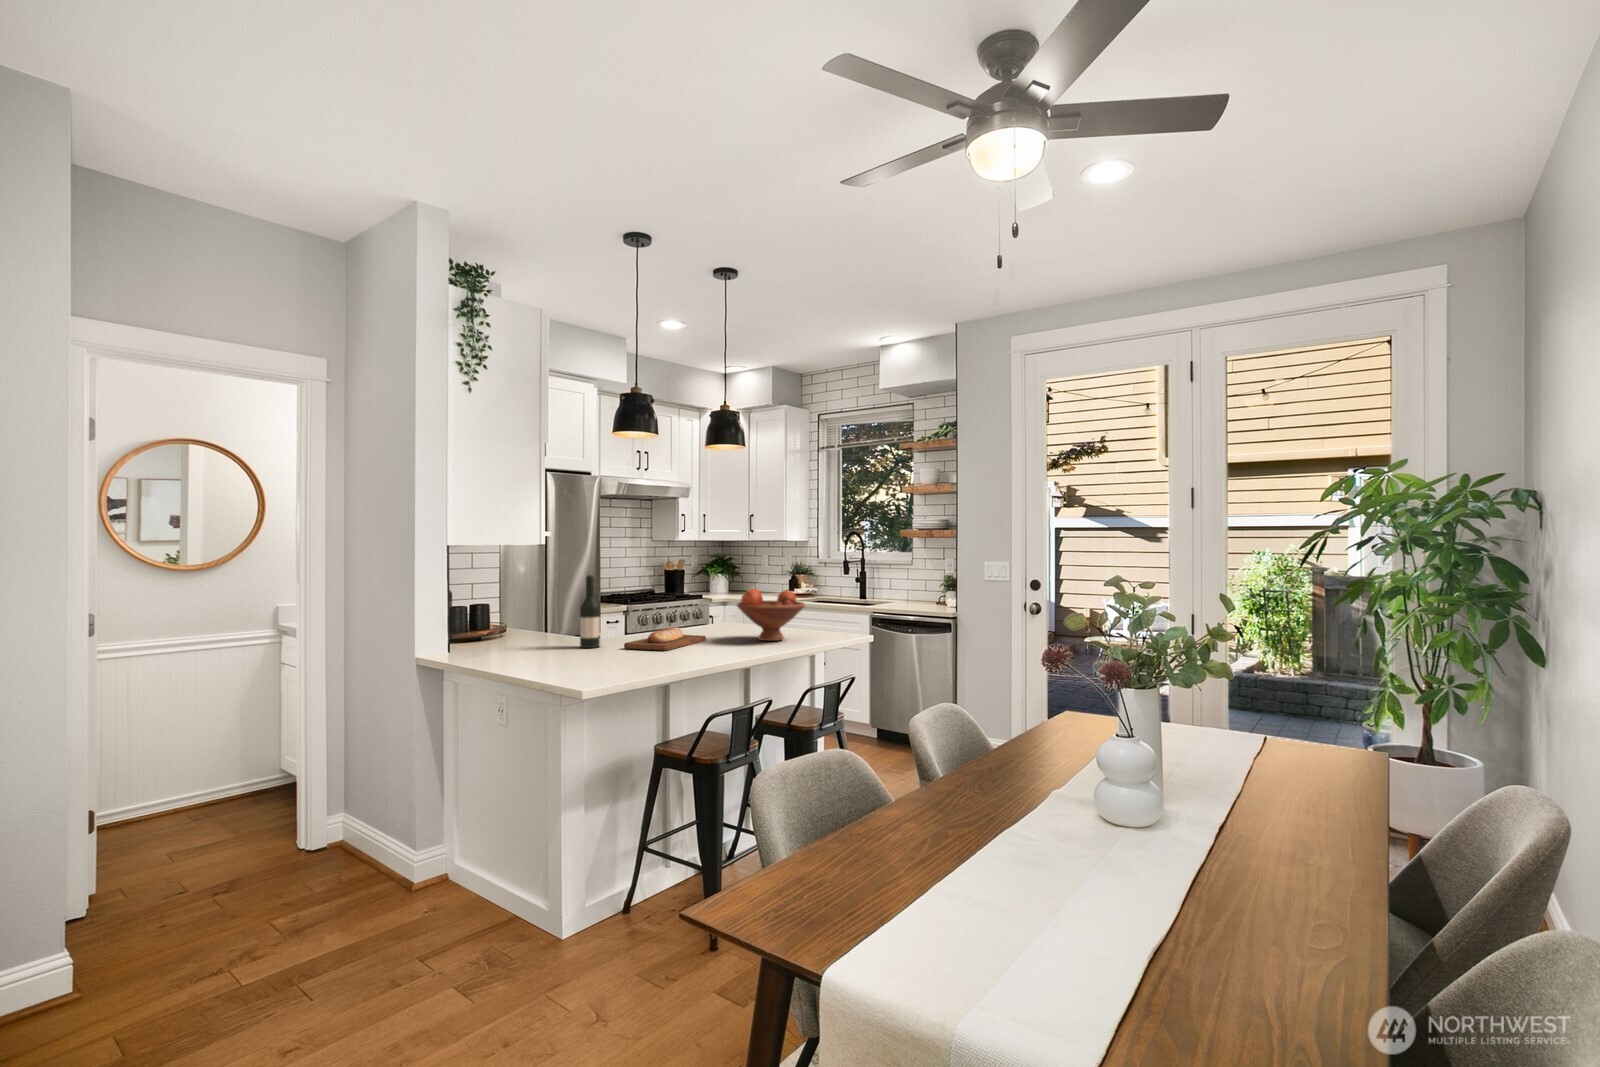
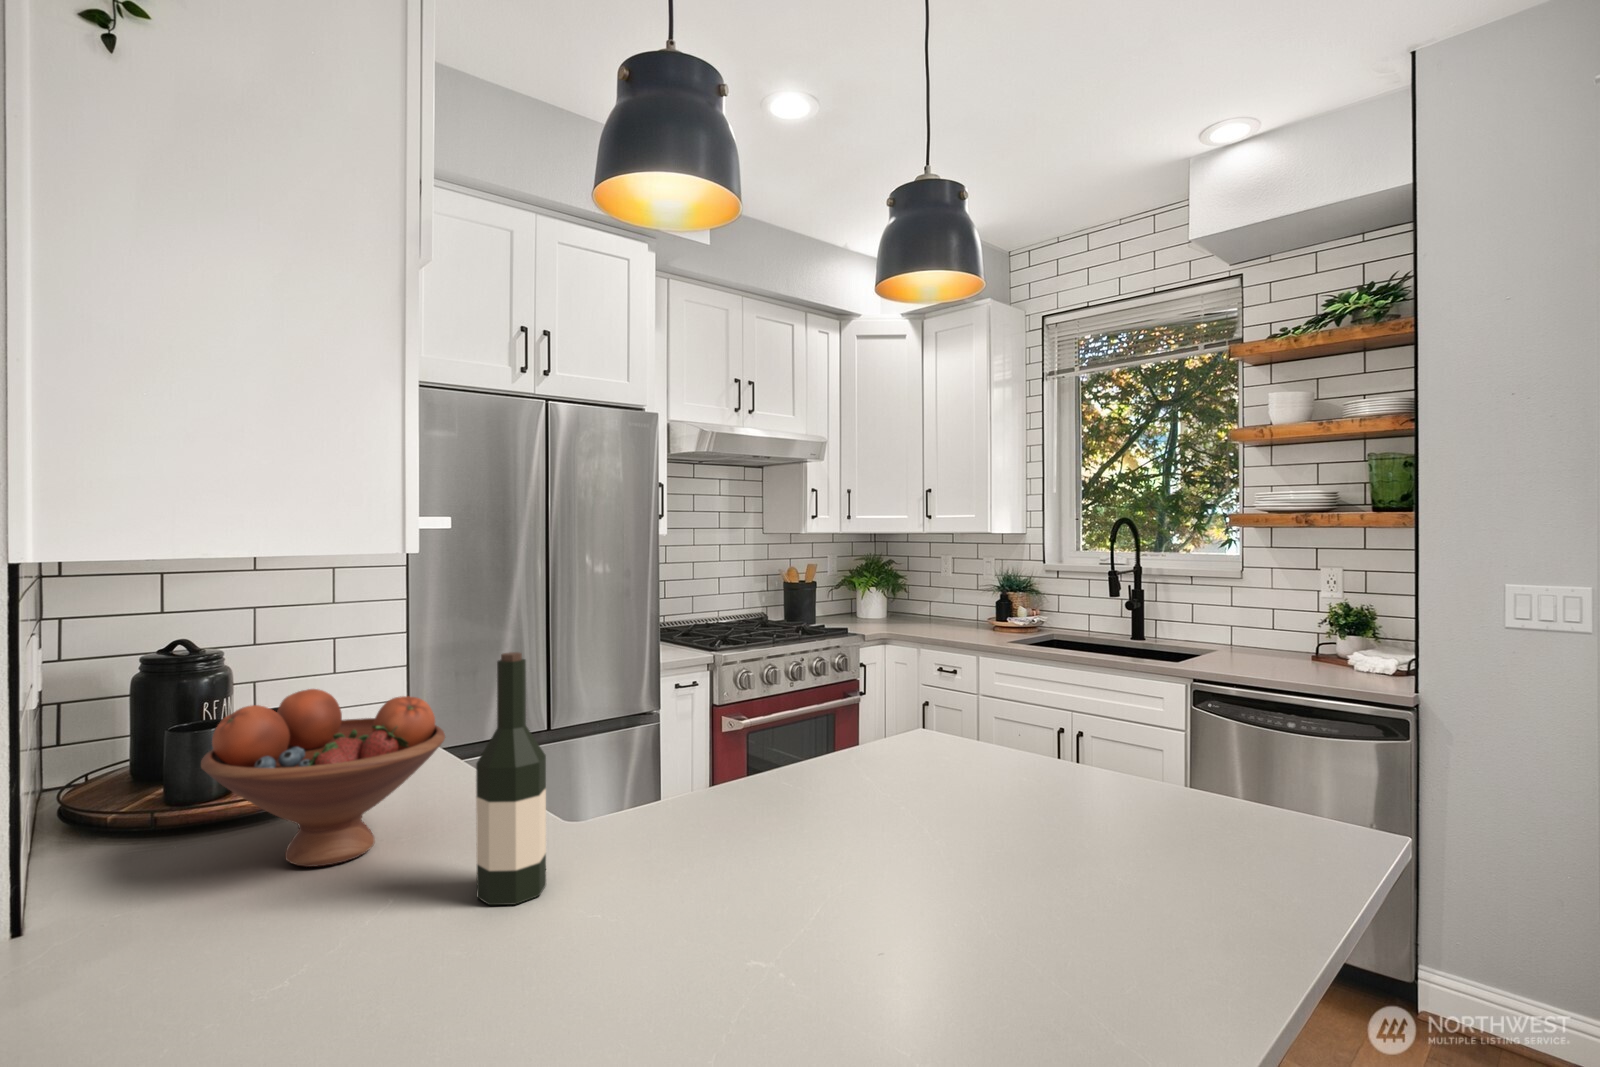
fruit bowl: present [737,589,805,641] -> present [201,689,445,867]
bread loaf: present [624,627,706,651] -> none [609,812,888,968]

